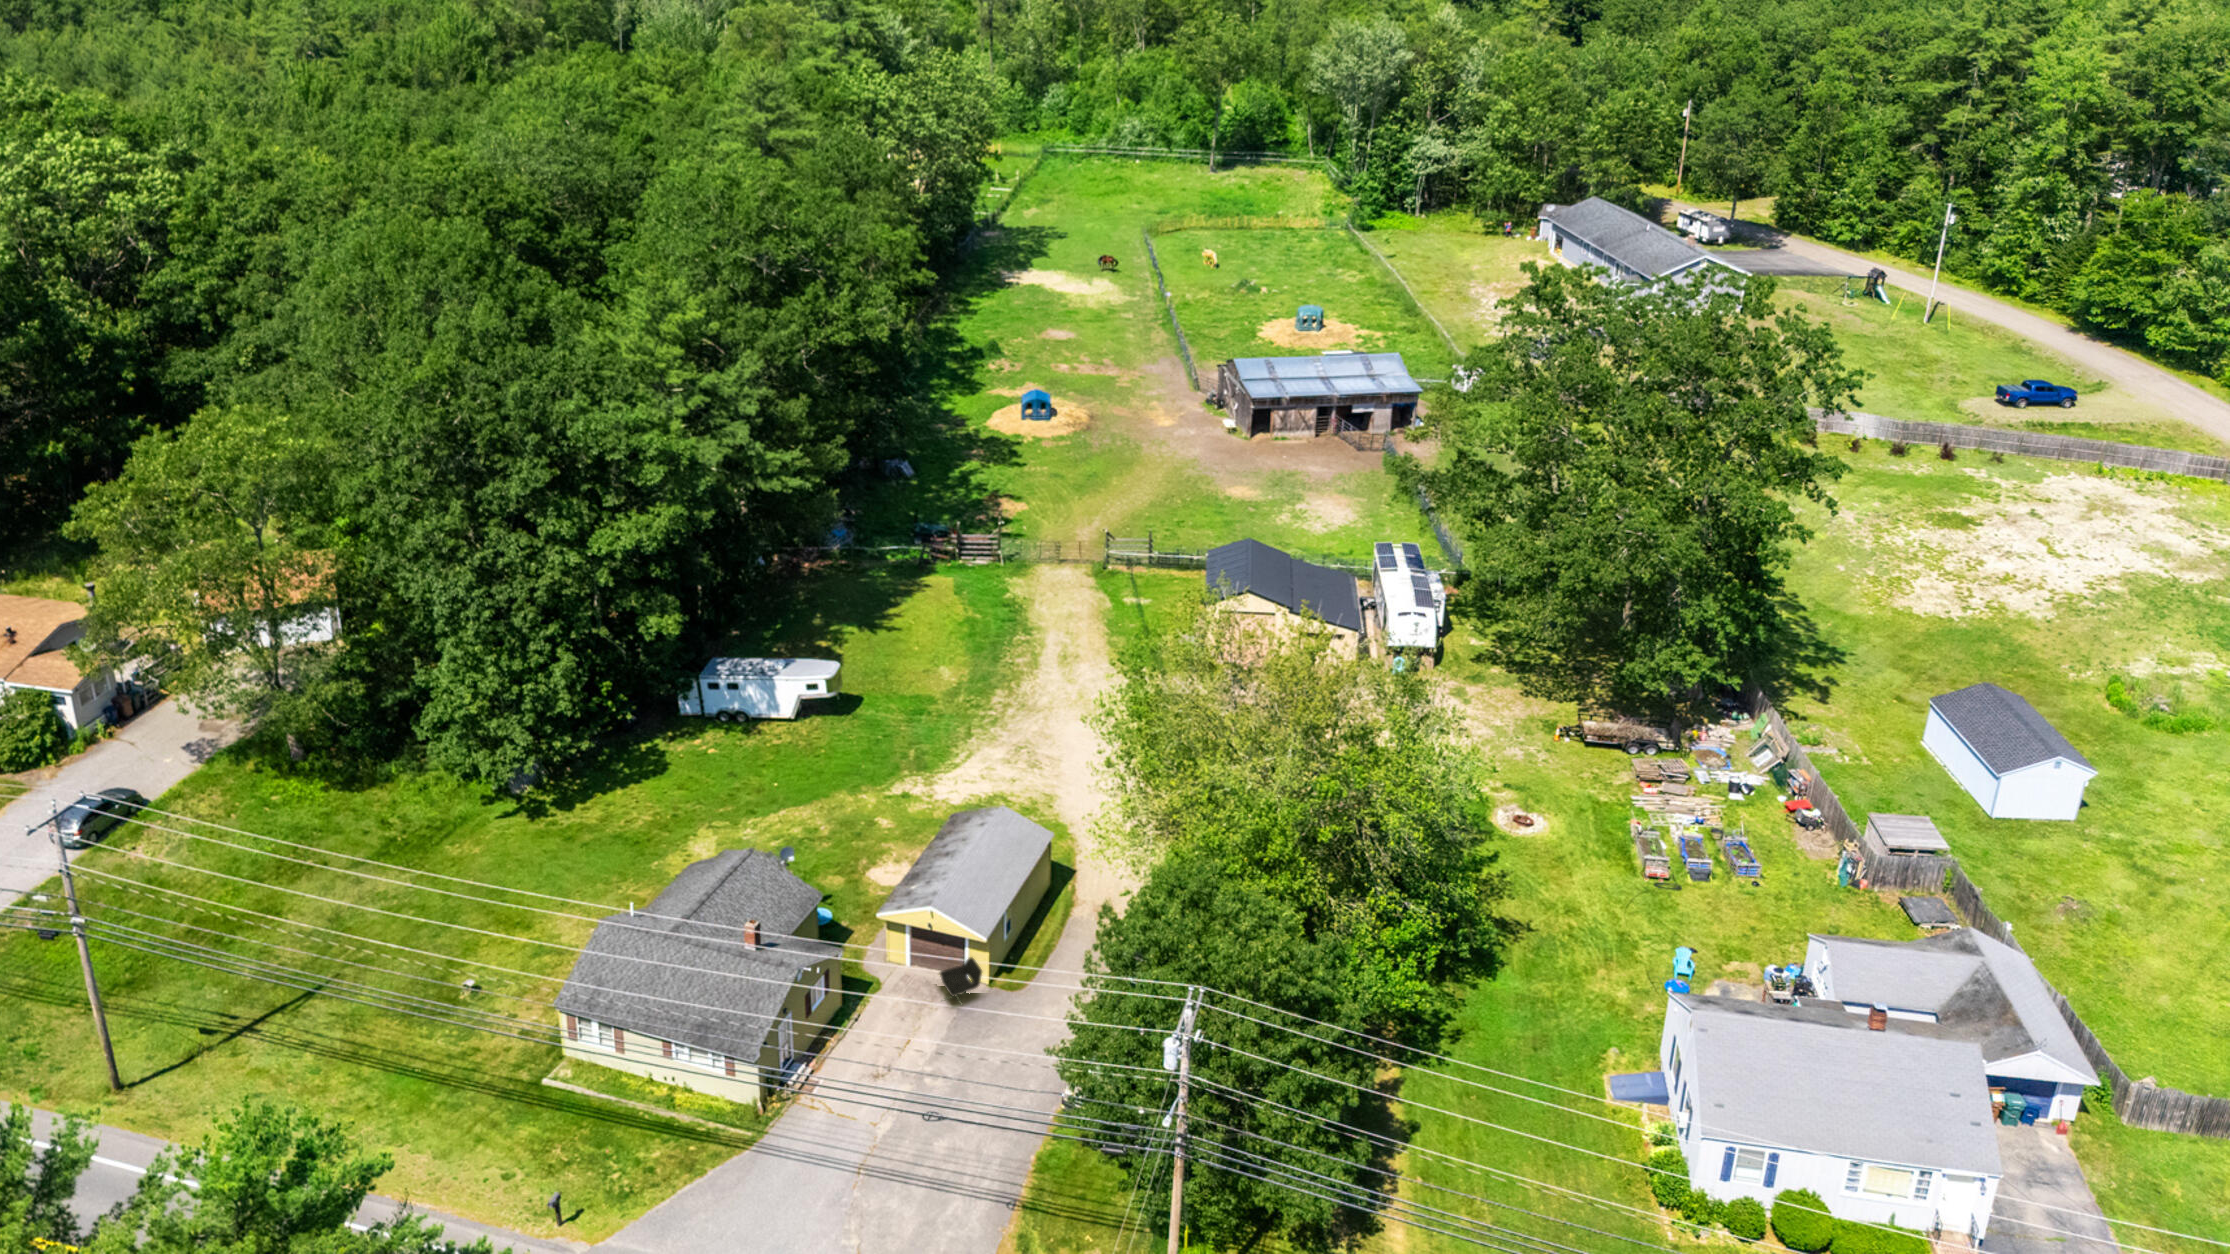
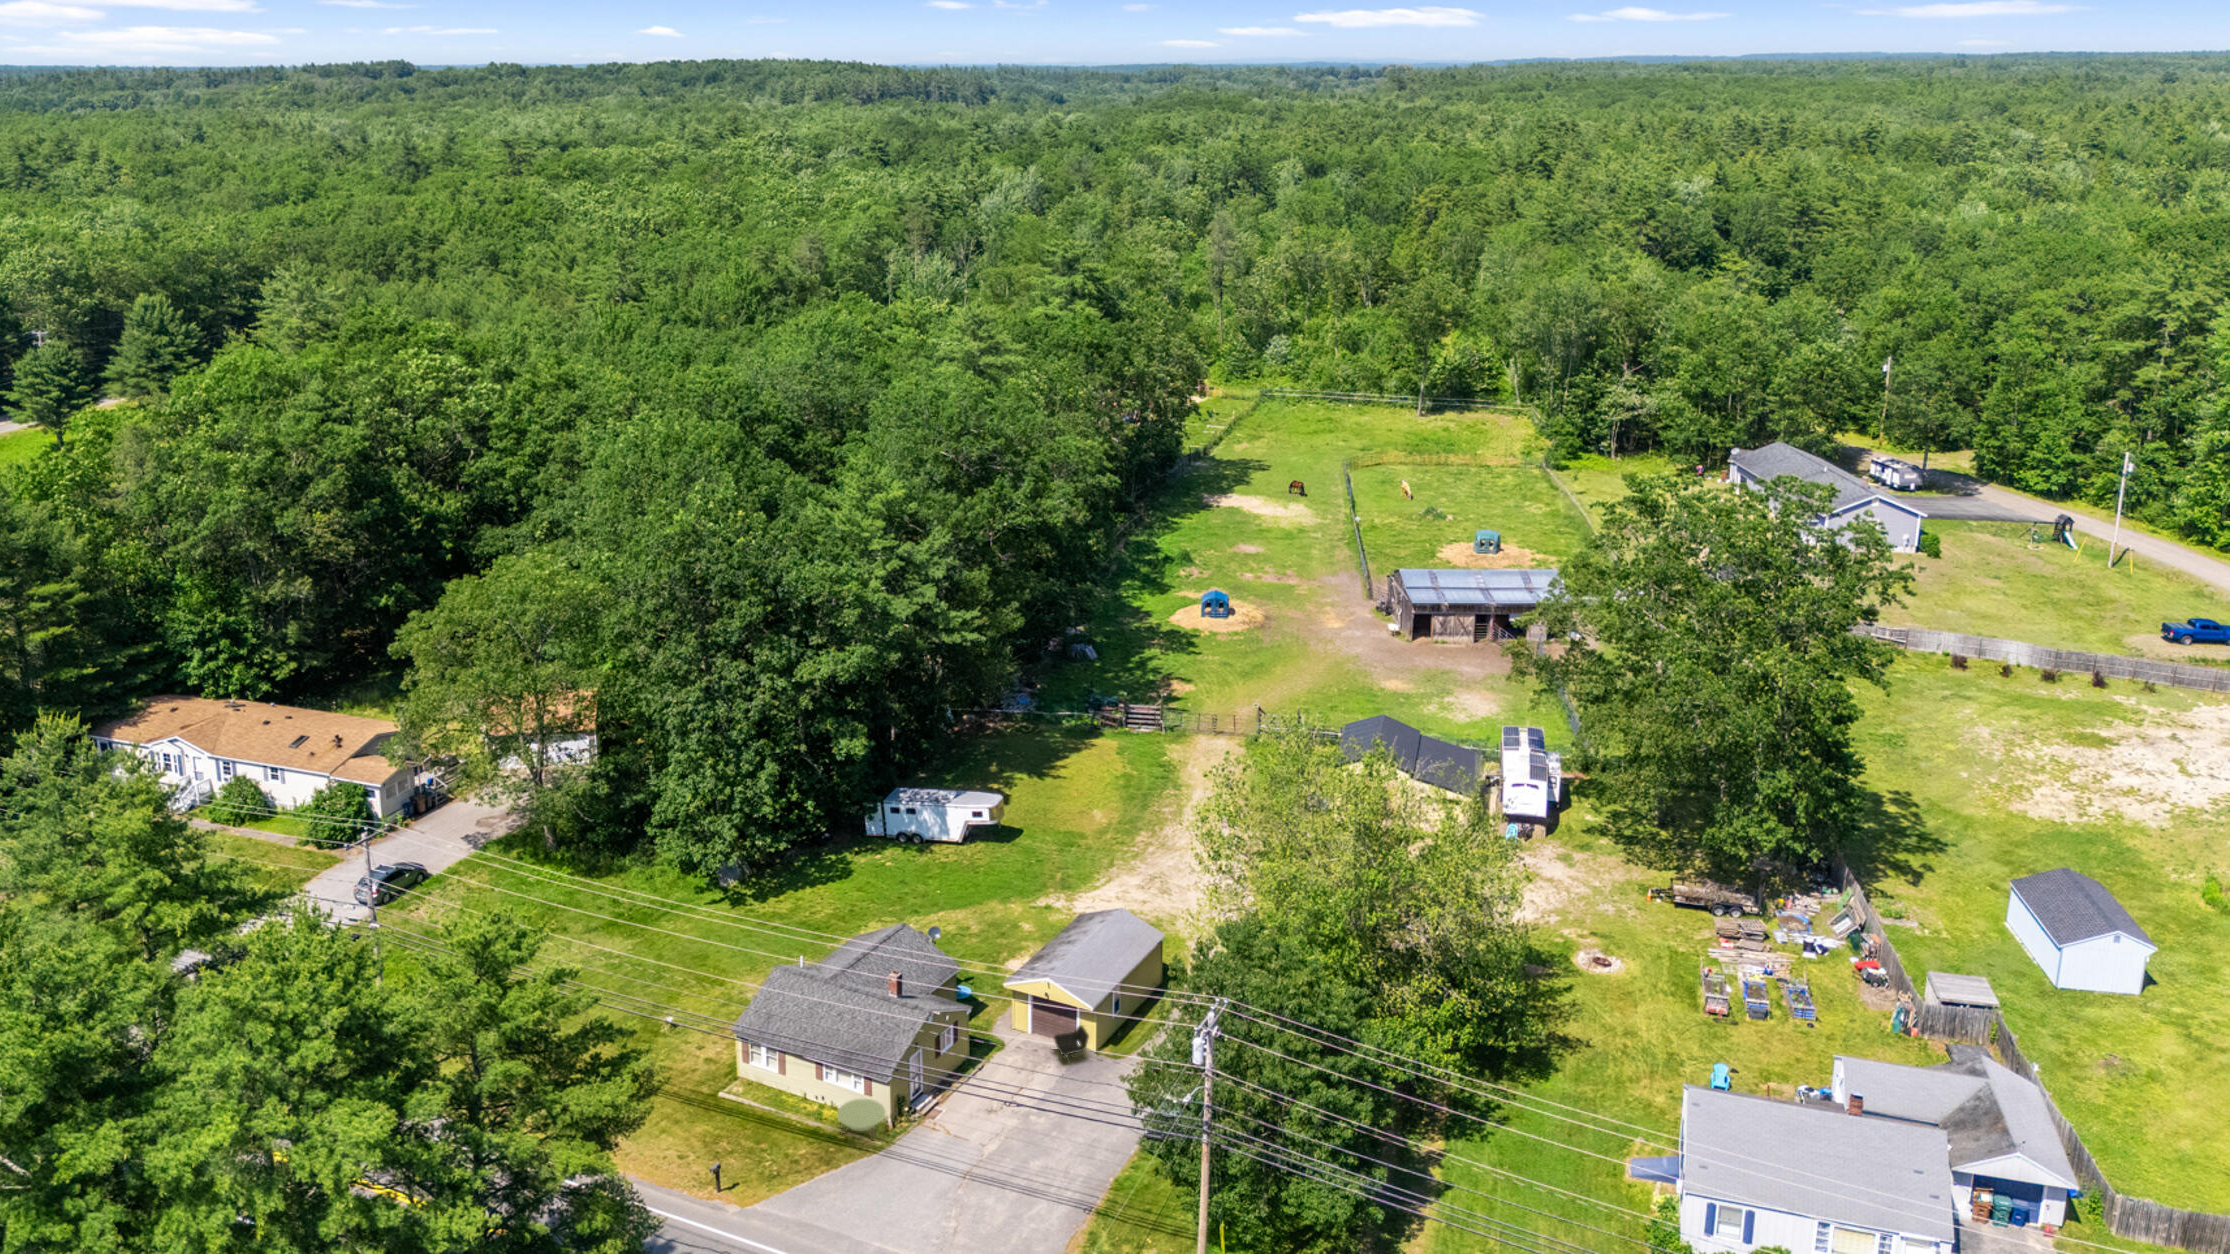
round table: none [687,1083,748,1137] -> present [837,1099,885,1140]

